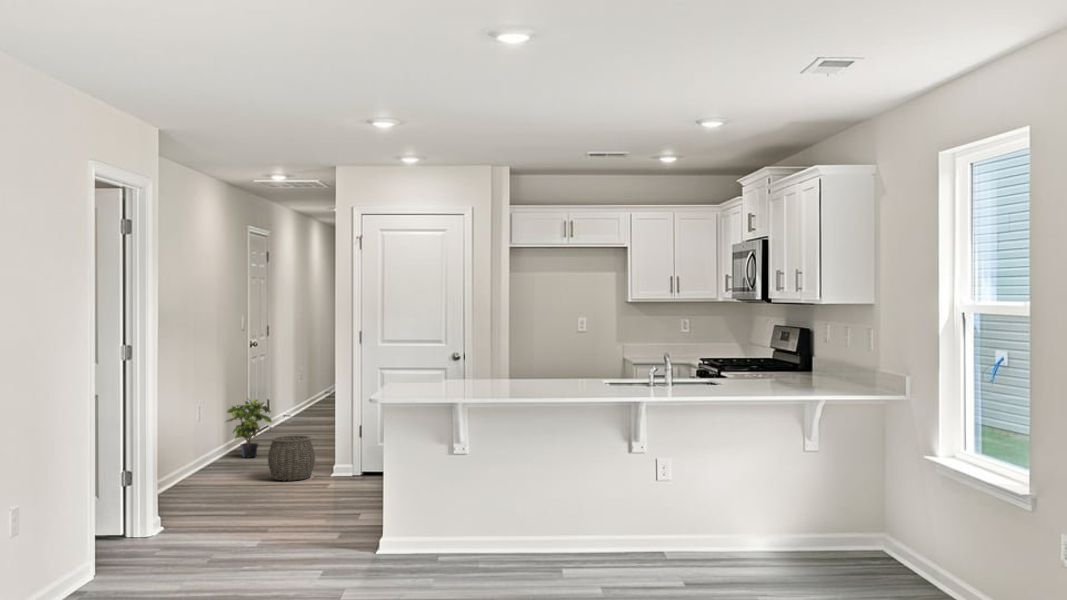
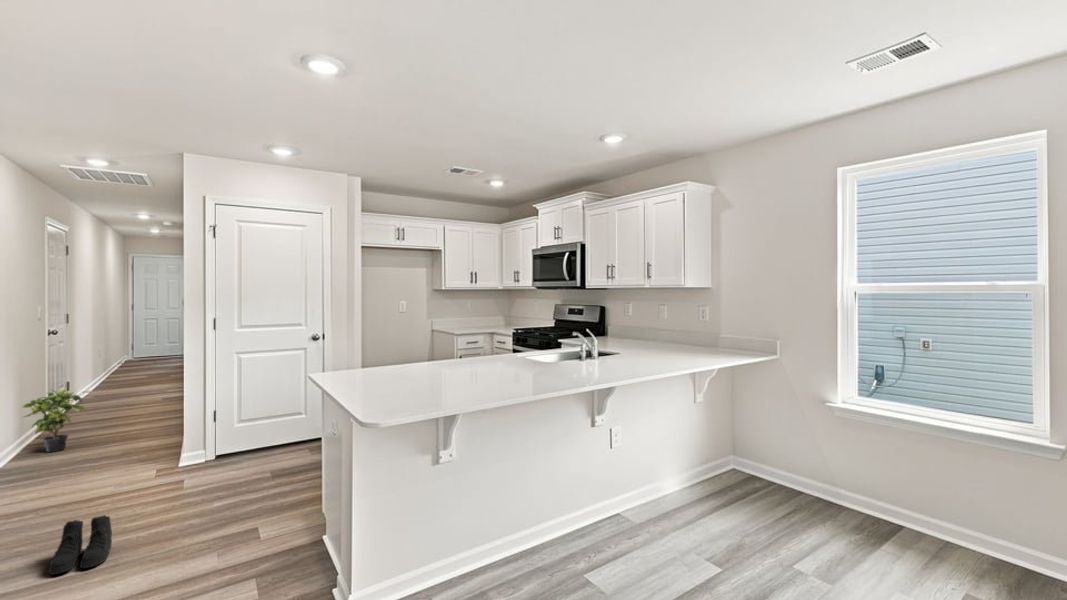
woven basket: present [268,435,315,481] -> none [95,427,160,482]
boots: none [223,484,262,518] -> present [49,515,112,575]

